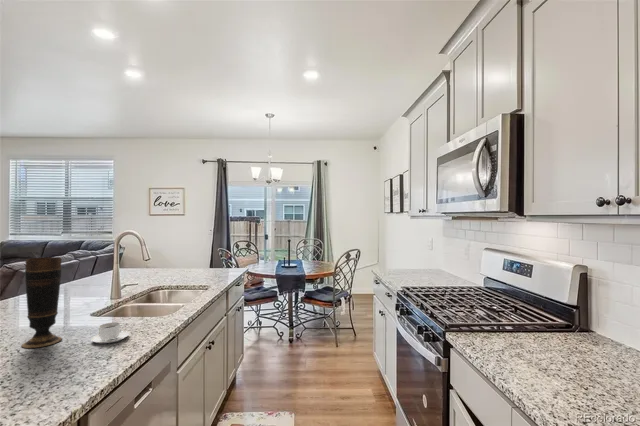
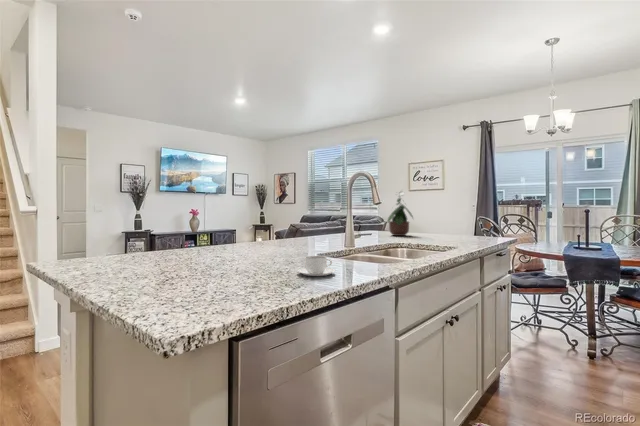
potted plant: none [139,230,169,273] -> present [388,194,413,236]
vase: present [22,257,62,348] -> none [247,180,280,269]

